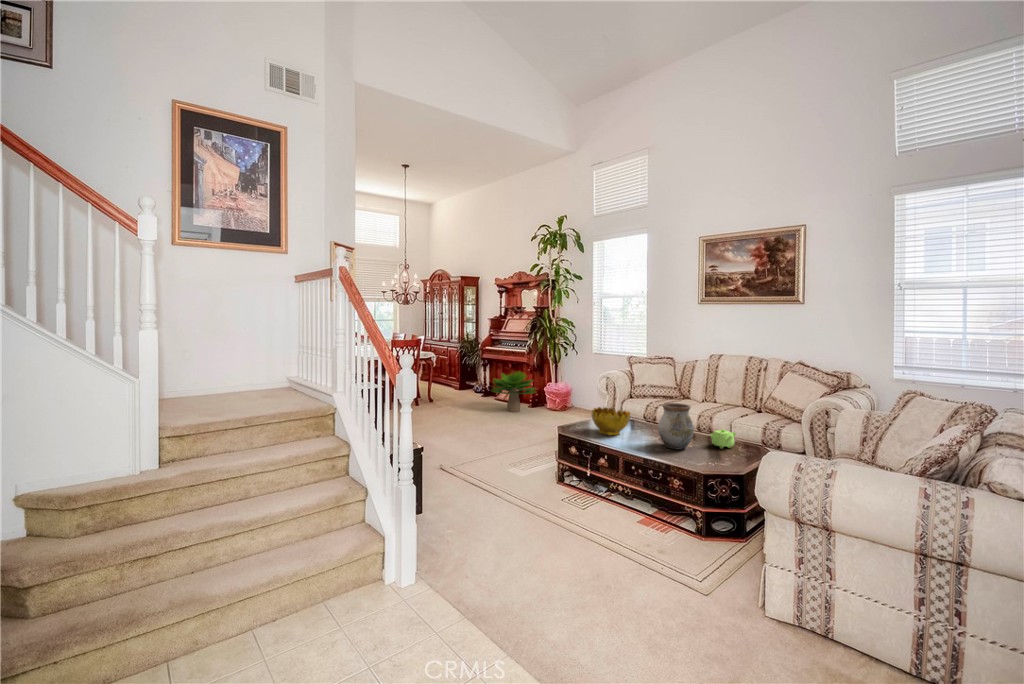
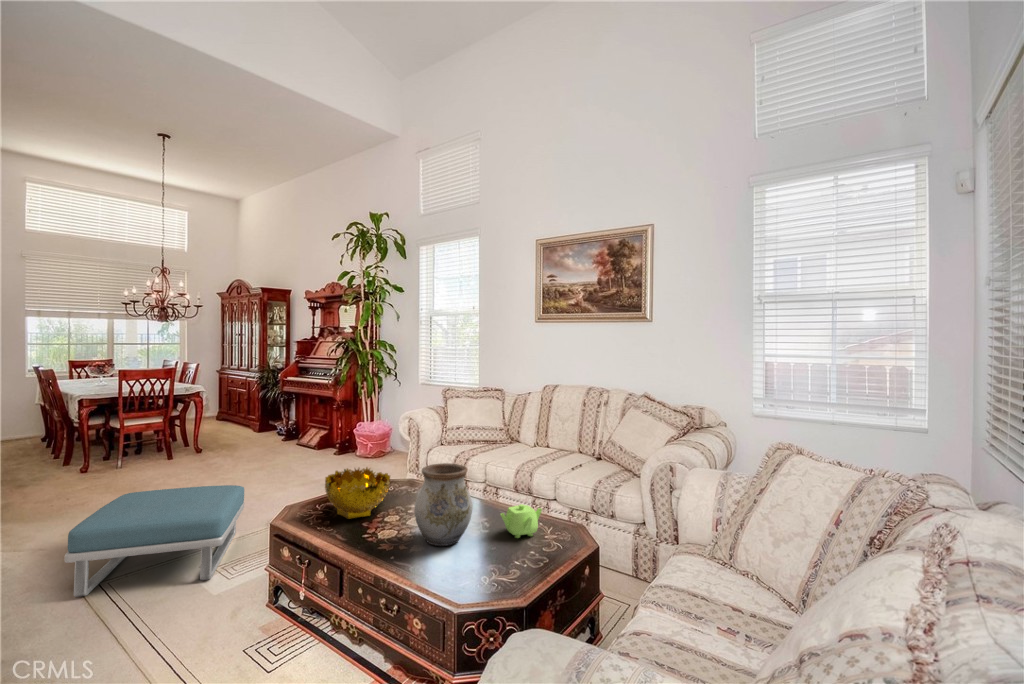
potted plant: present [491,372,535,412] -> none [273,406,345,463]
footstool: none [446,419,521,473] -> present [64,485,244,597]

